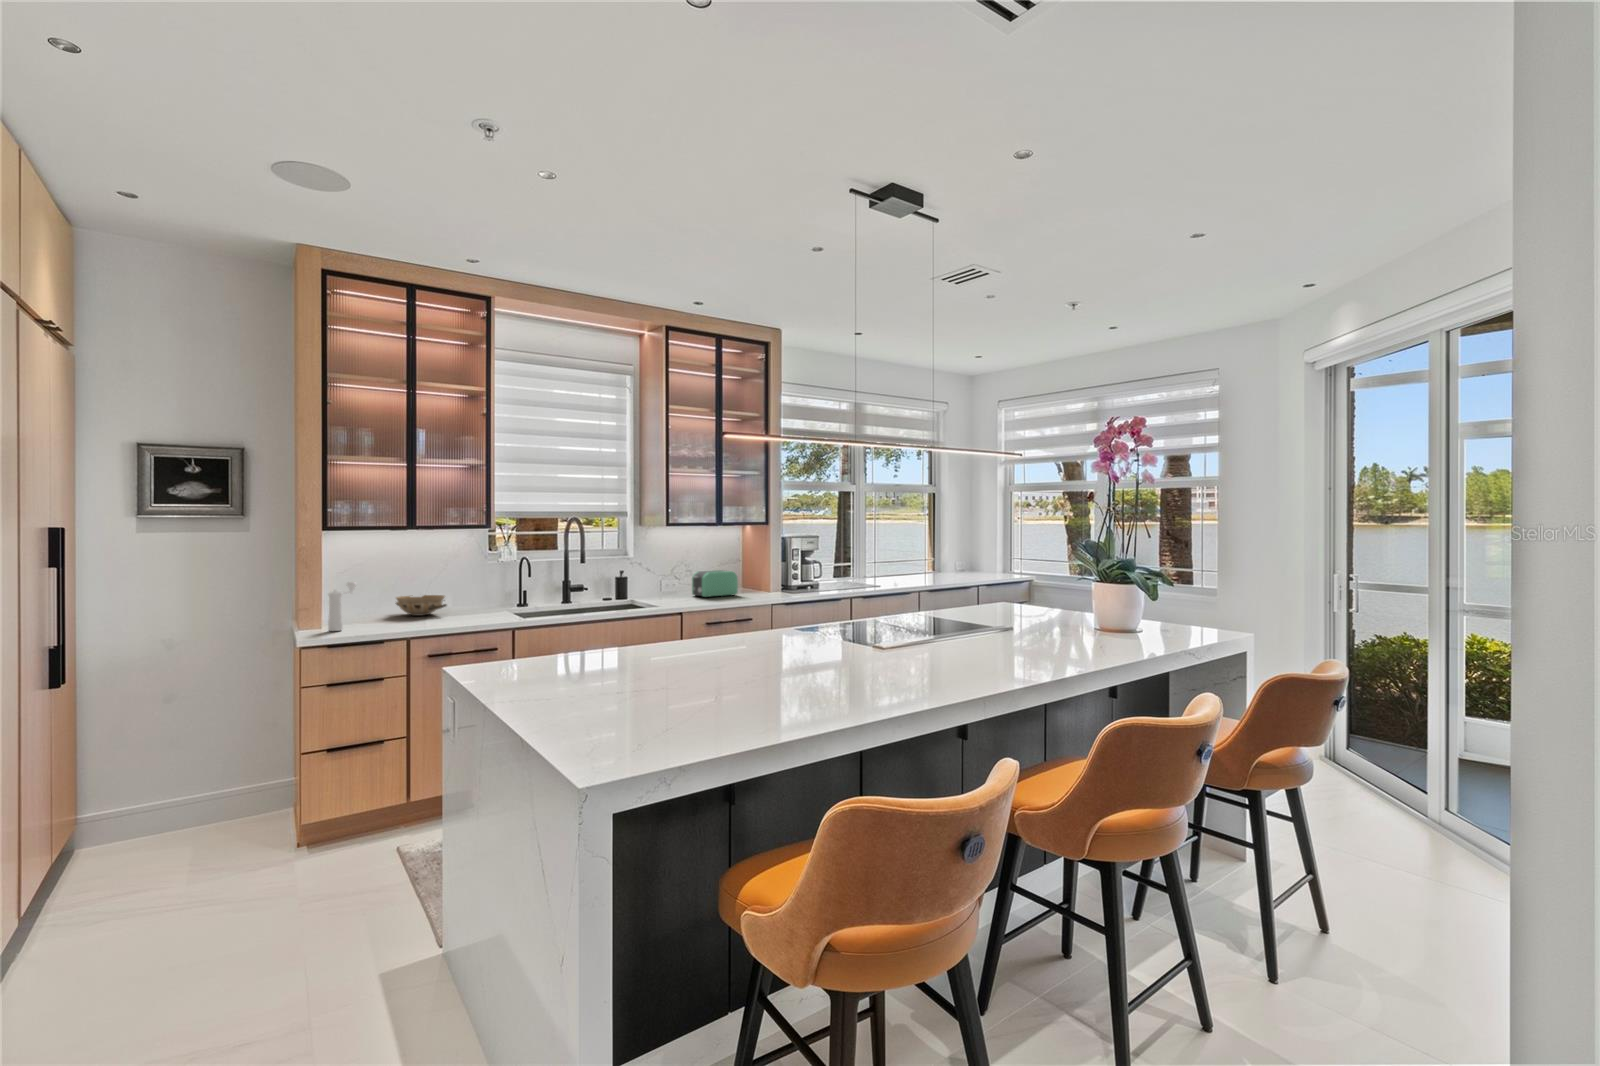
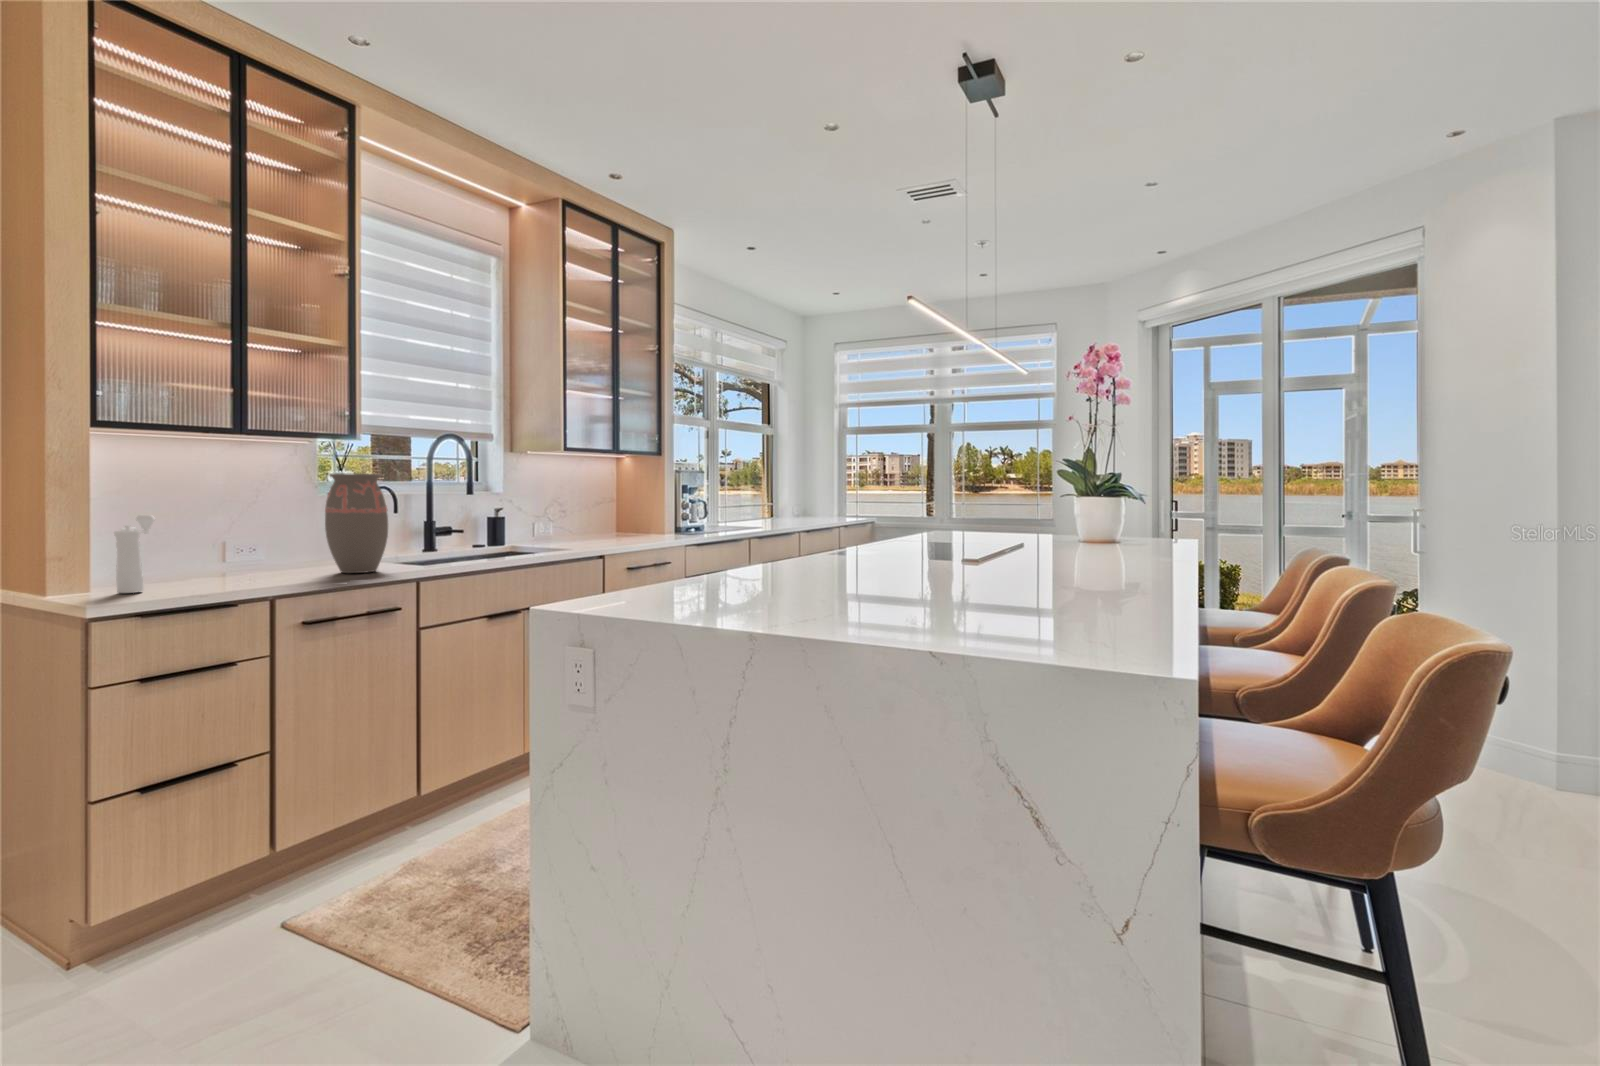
decorative vase: none [458,552,499,623] -> present [325,473,388,573]
toaster: present [692,570,738,597] -> none [580,509,633,540]
ceramic bowl: present [396,595,447,616] -> none [188,540,289,570]

